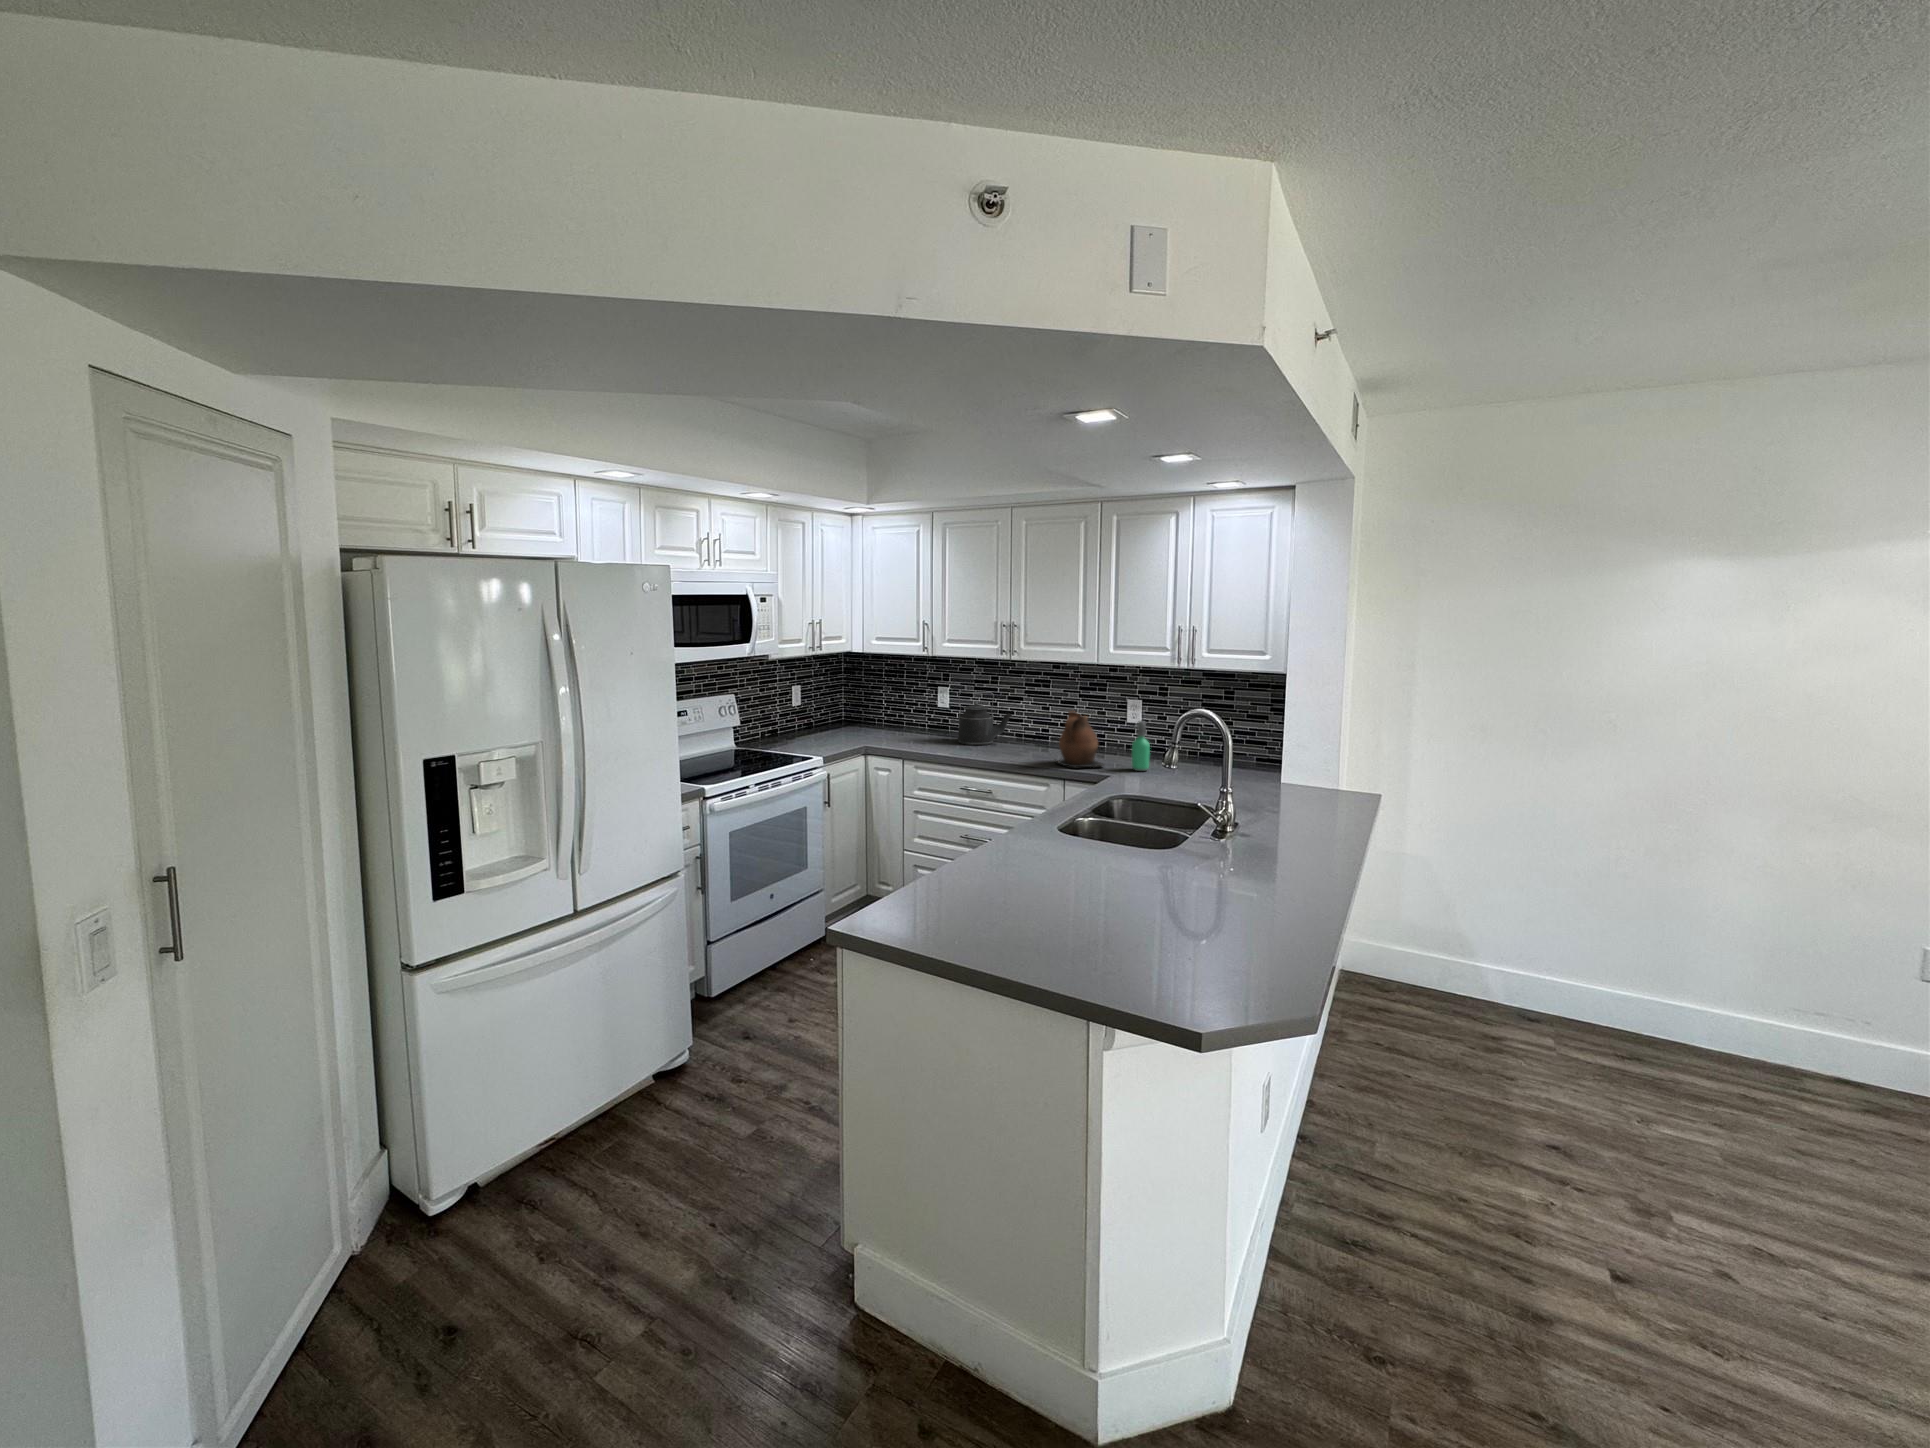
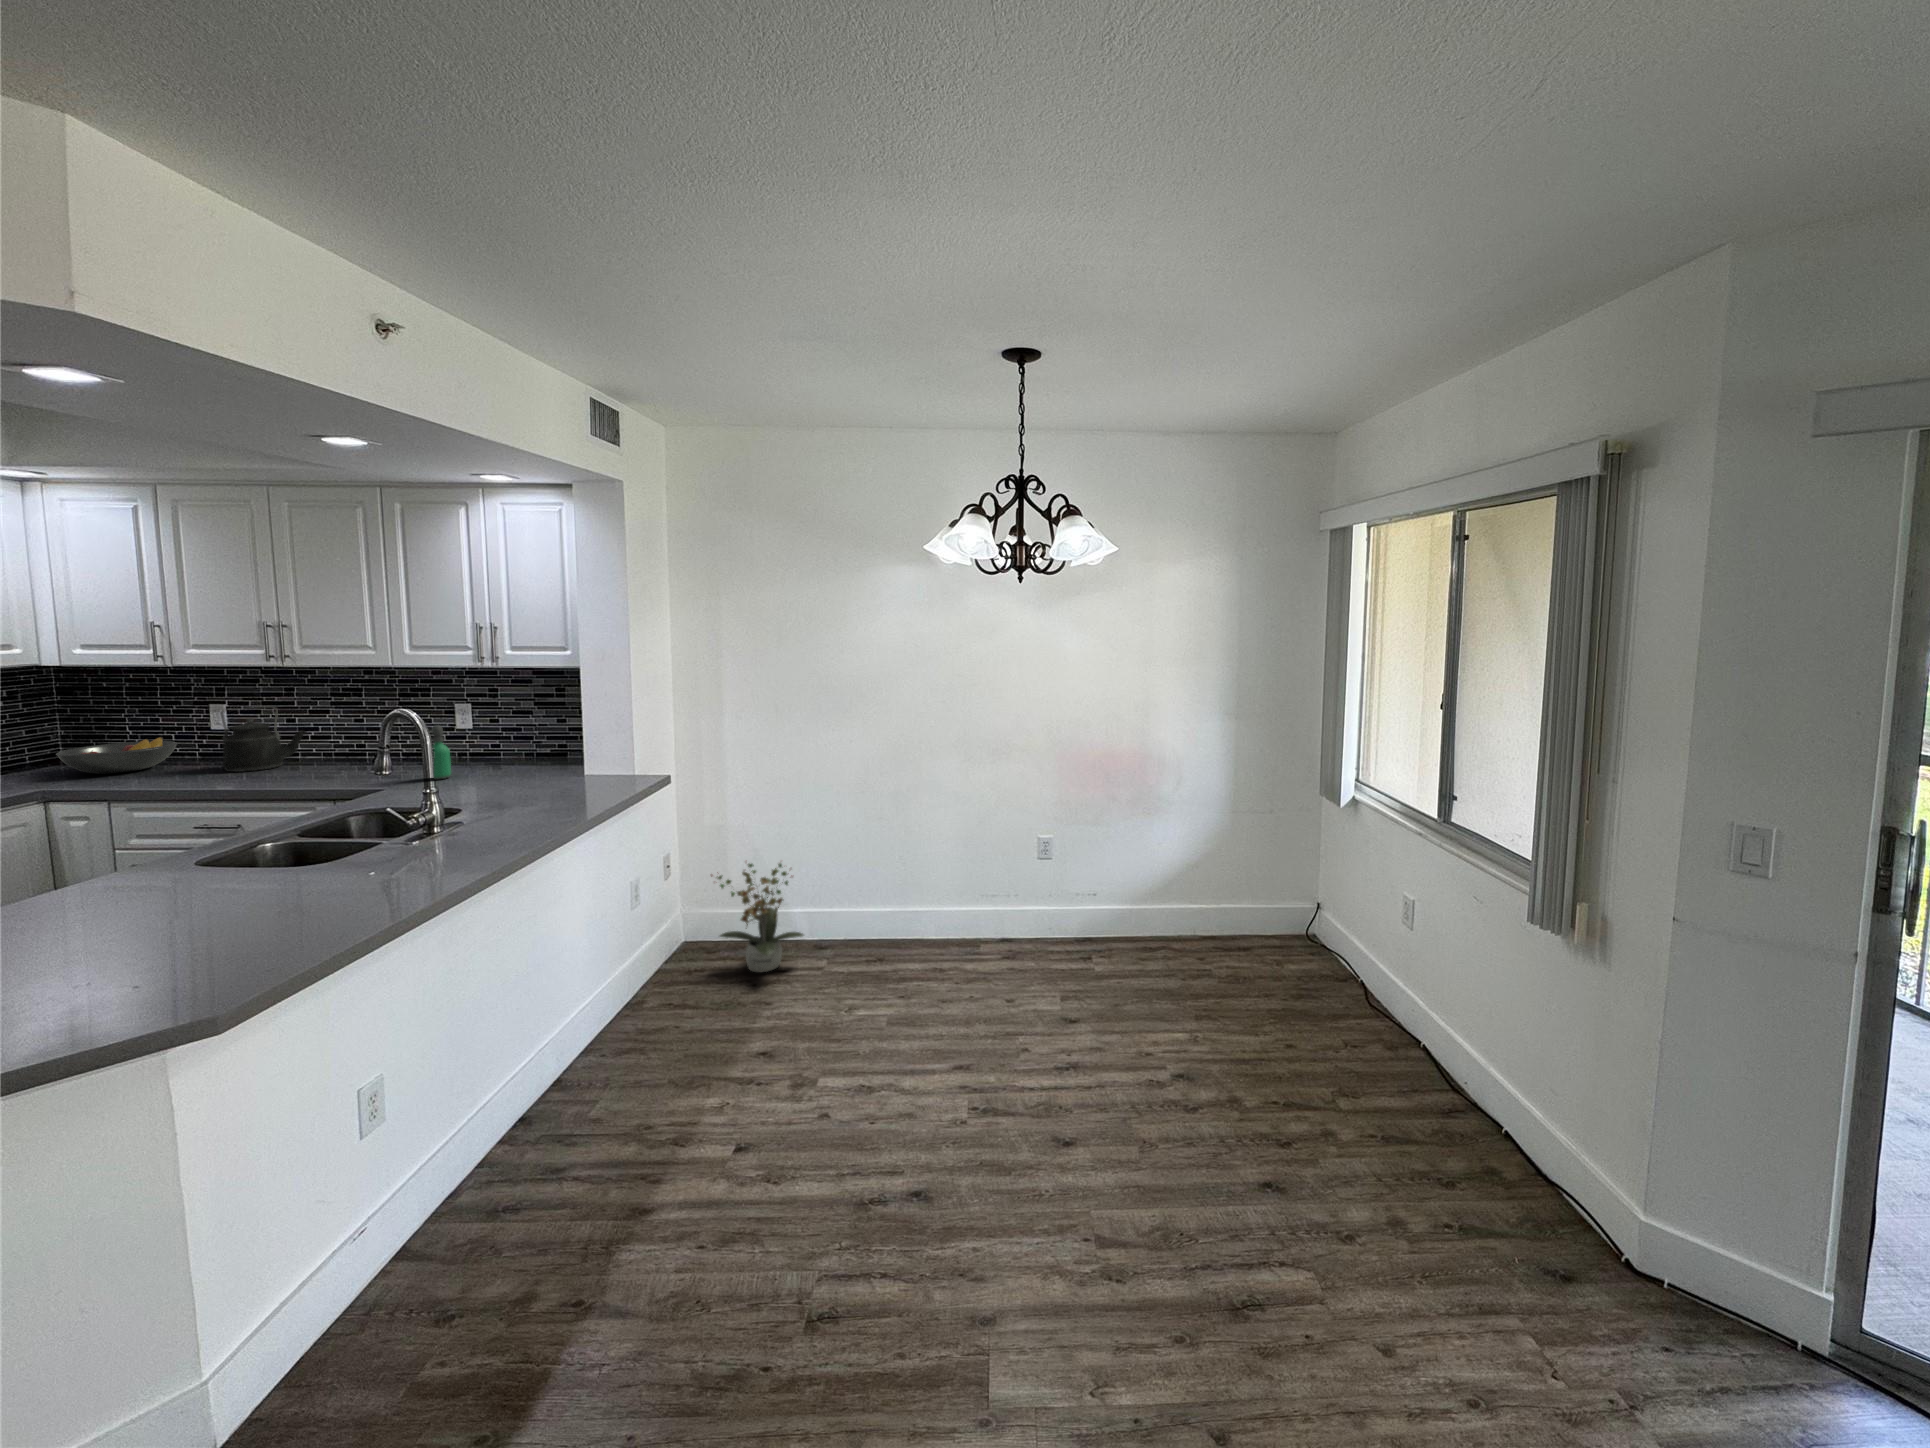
fruit bowl: none [859,711,923,737] -> present [56,737,178,774]
ceramic pitcher: present [1057,711,1104,767] -> none [331,721,399,784]
potted plant: none [1409,899,1527,1034] -> present [711,863,803,972]

